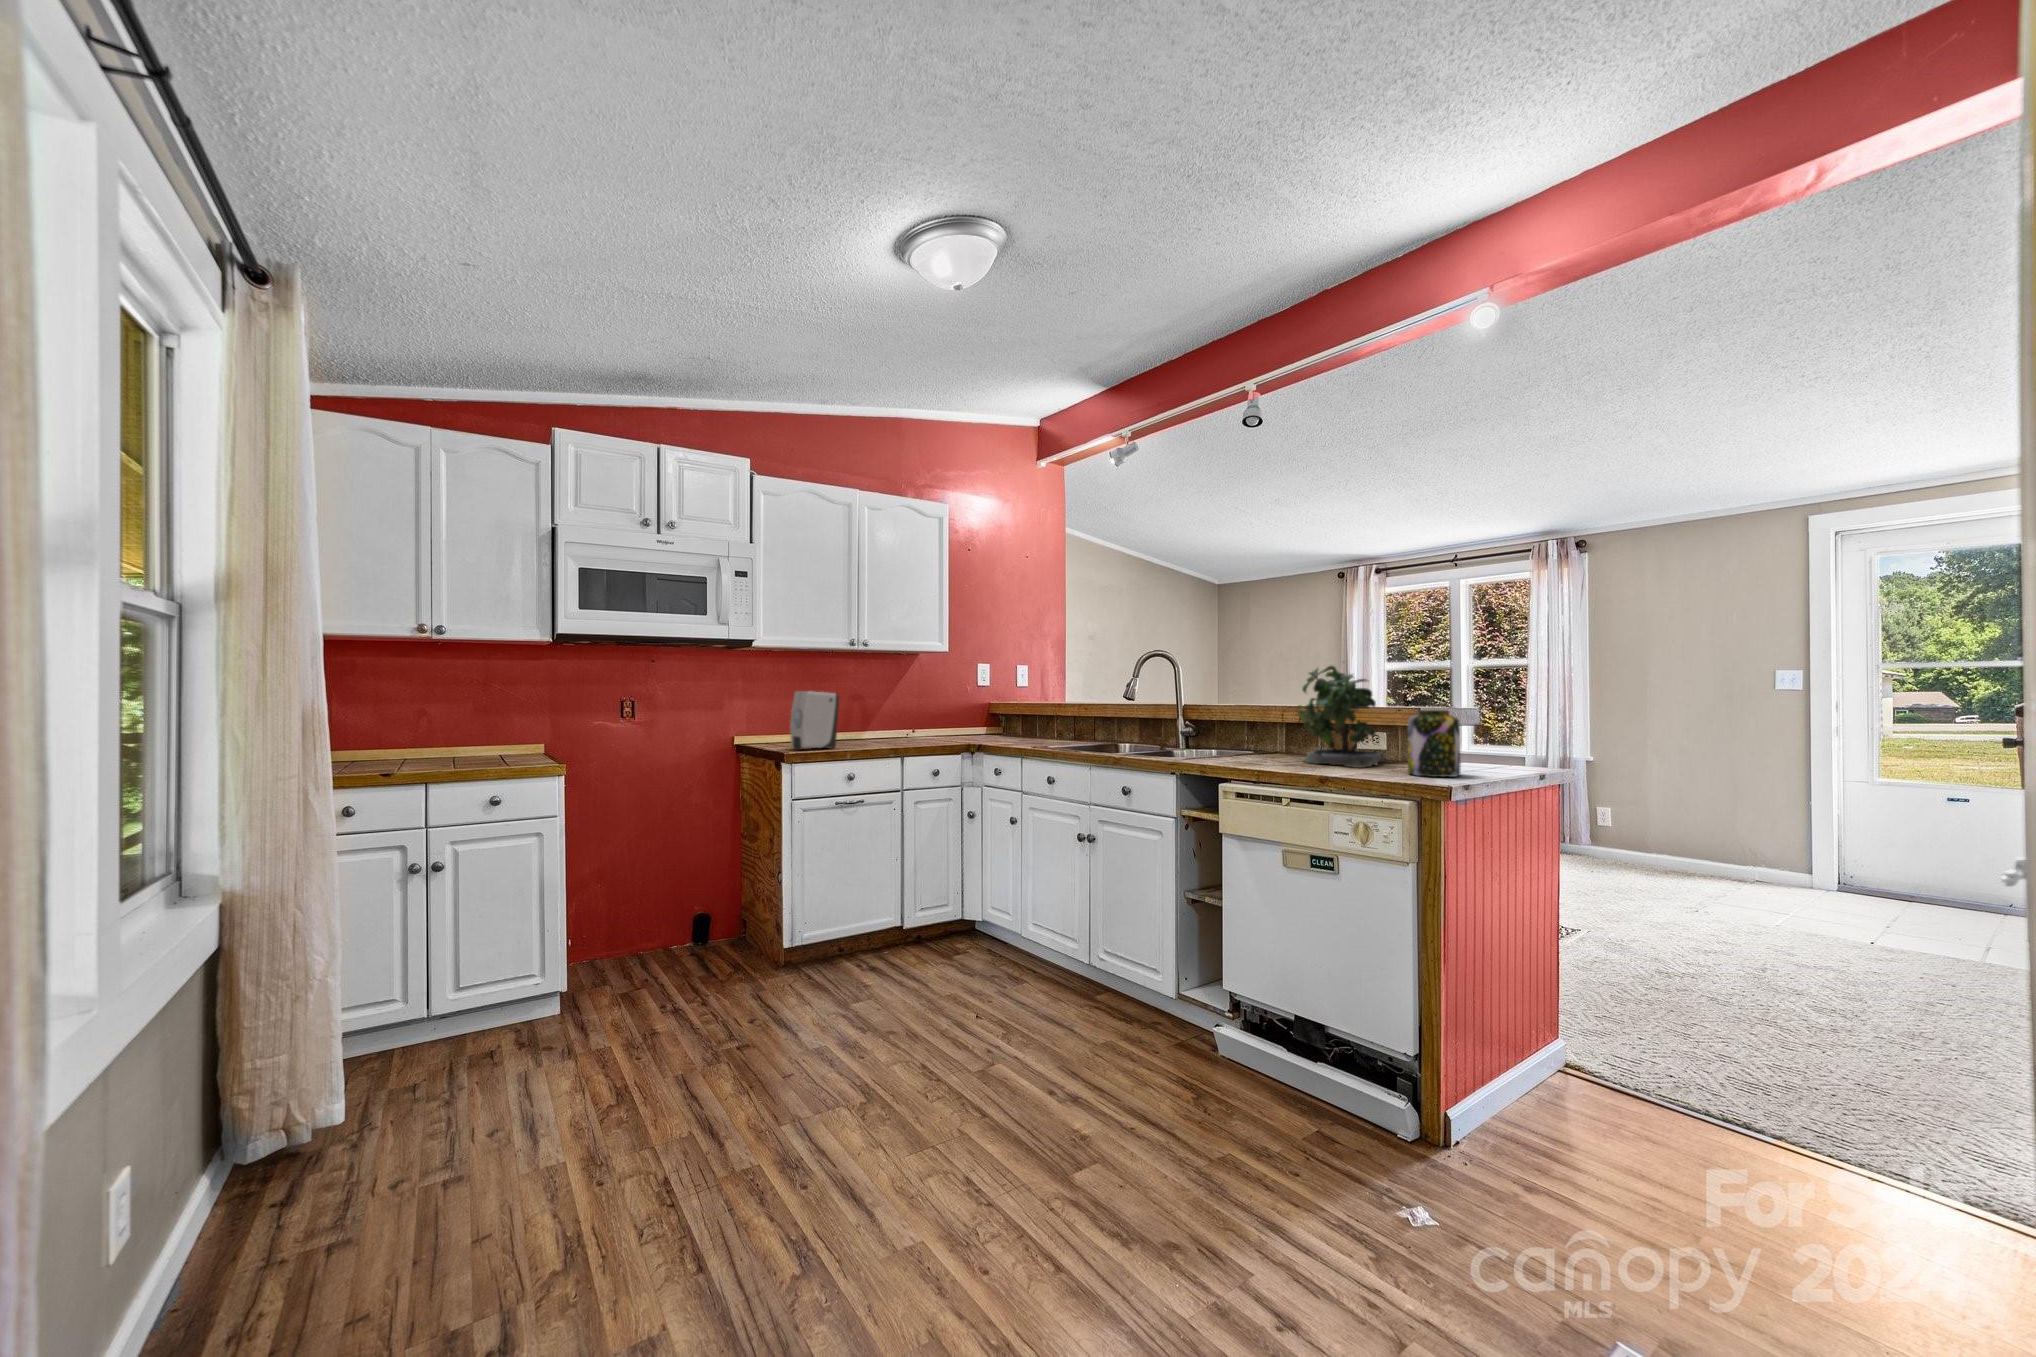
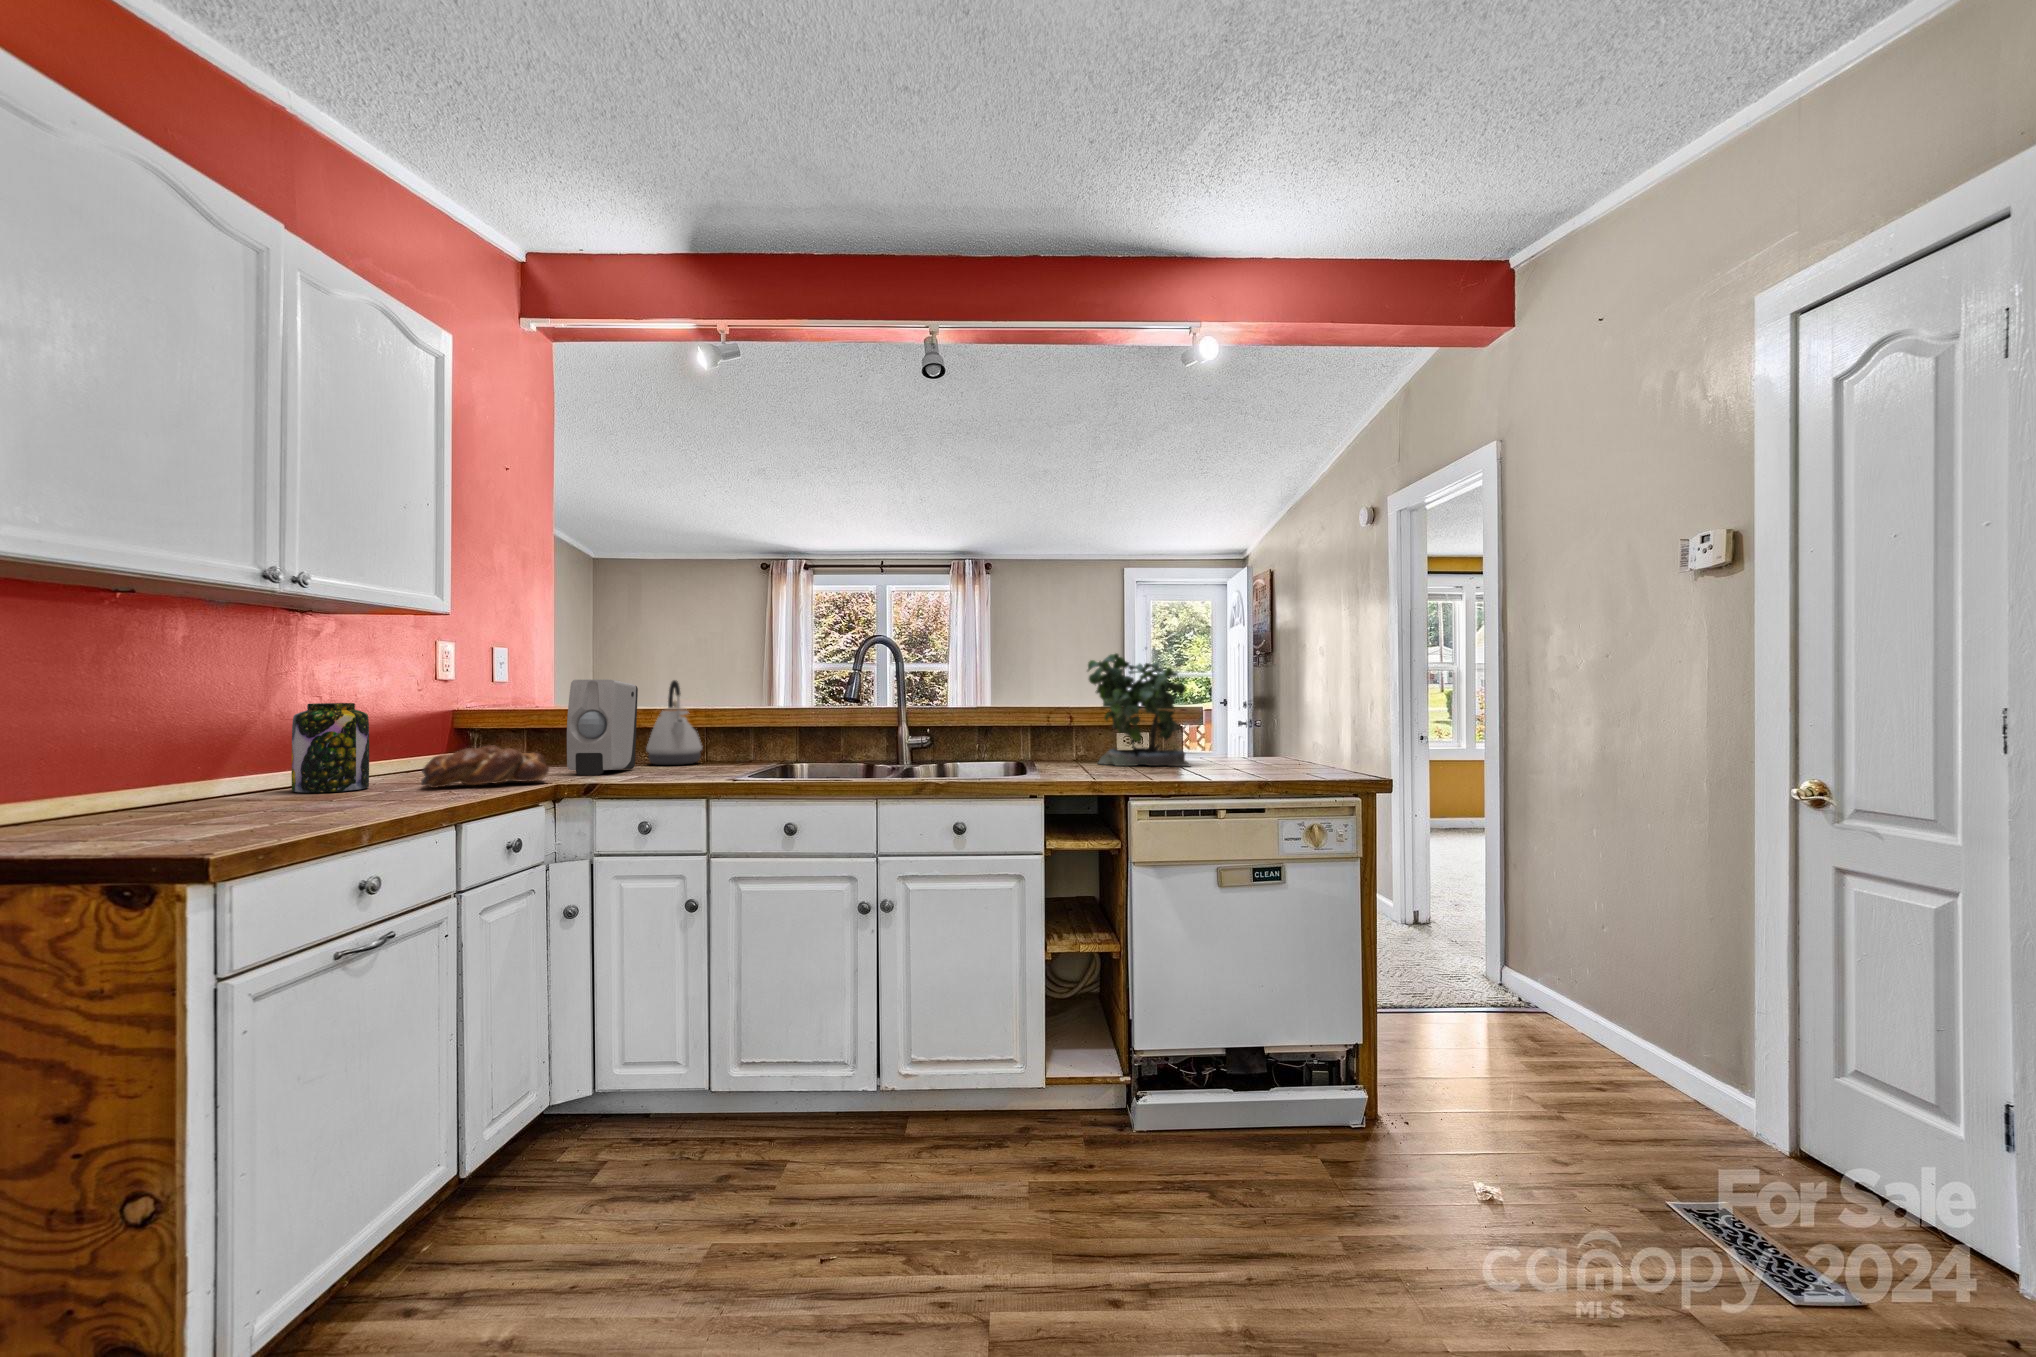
kettle: none [1044,688,1078,742] -> present [646,680,703,765]
soap dispenser: present [790,691,839,750] -> present [567,679,638,775]
jar: present [1408,710,1461,777] -> present [291,703,369,793]
bread loaf: none [905,725,963,746] -> present [421,745,549,788]

